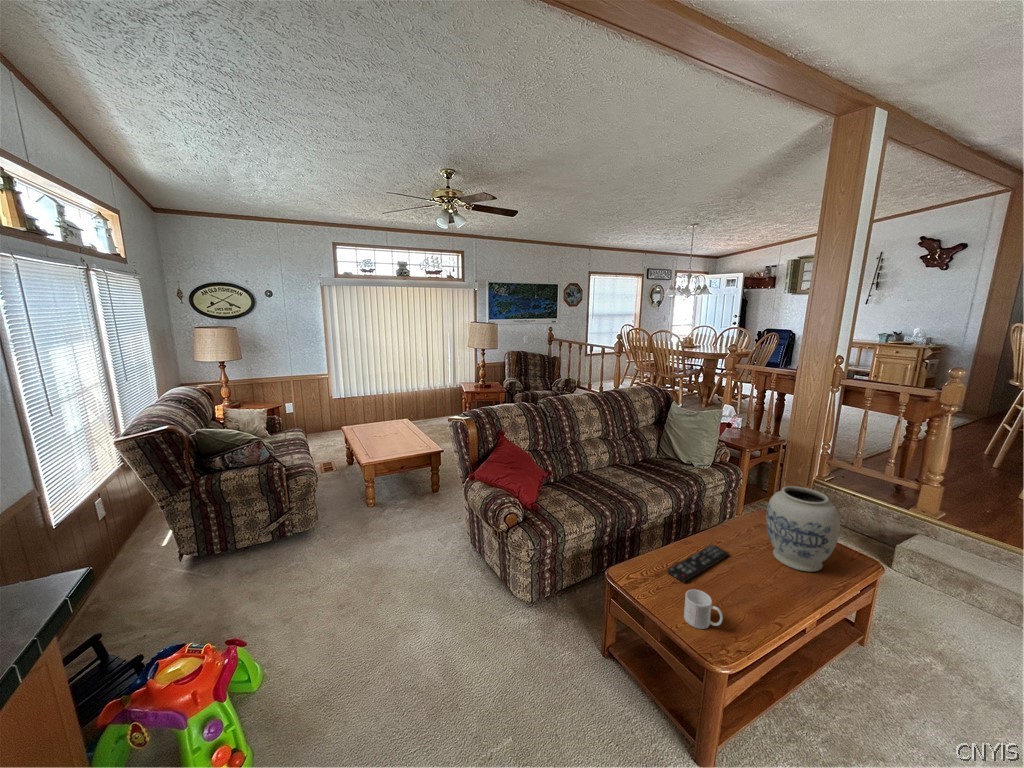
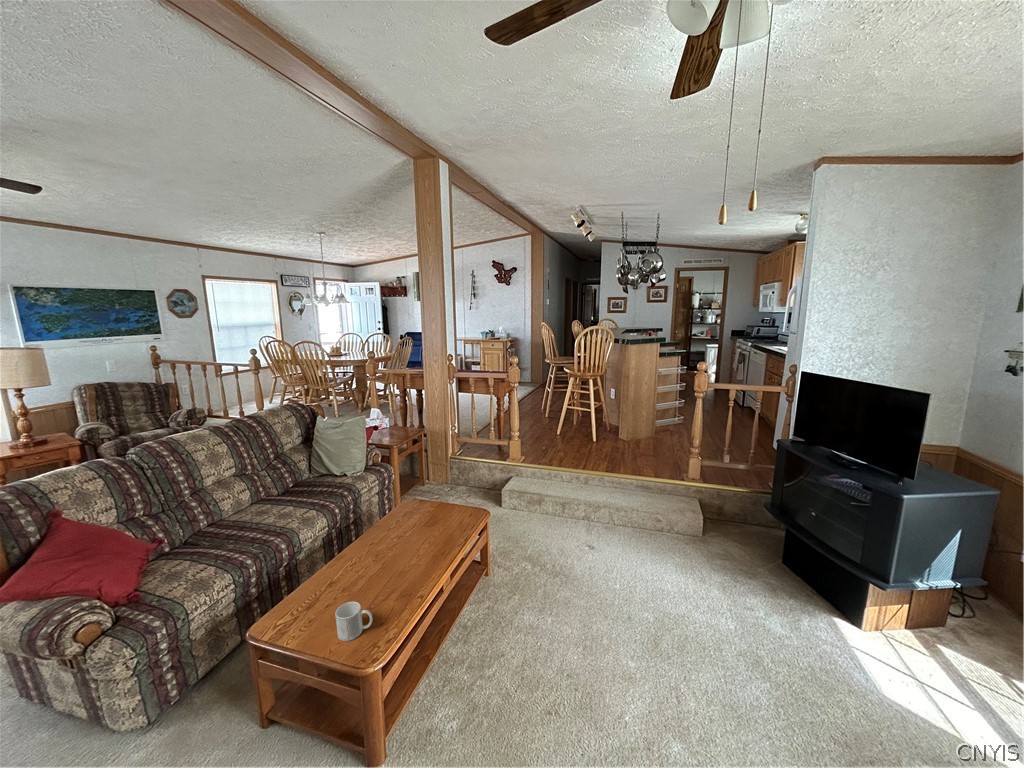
vase: present [766,486,840,572] -> none [405,470,456,541]
remote control: present [667,545,729,582] -> none [320,549,380,601]

